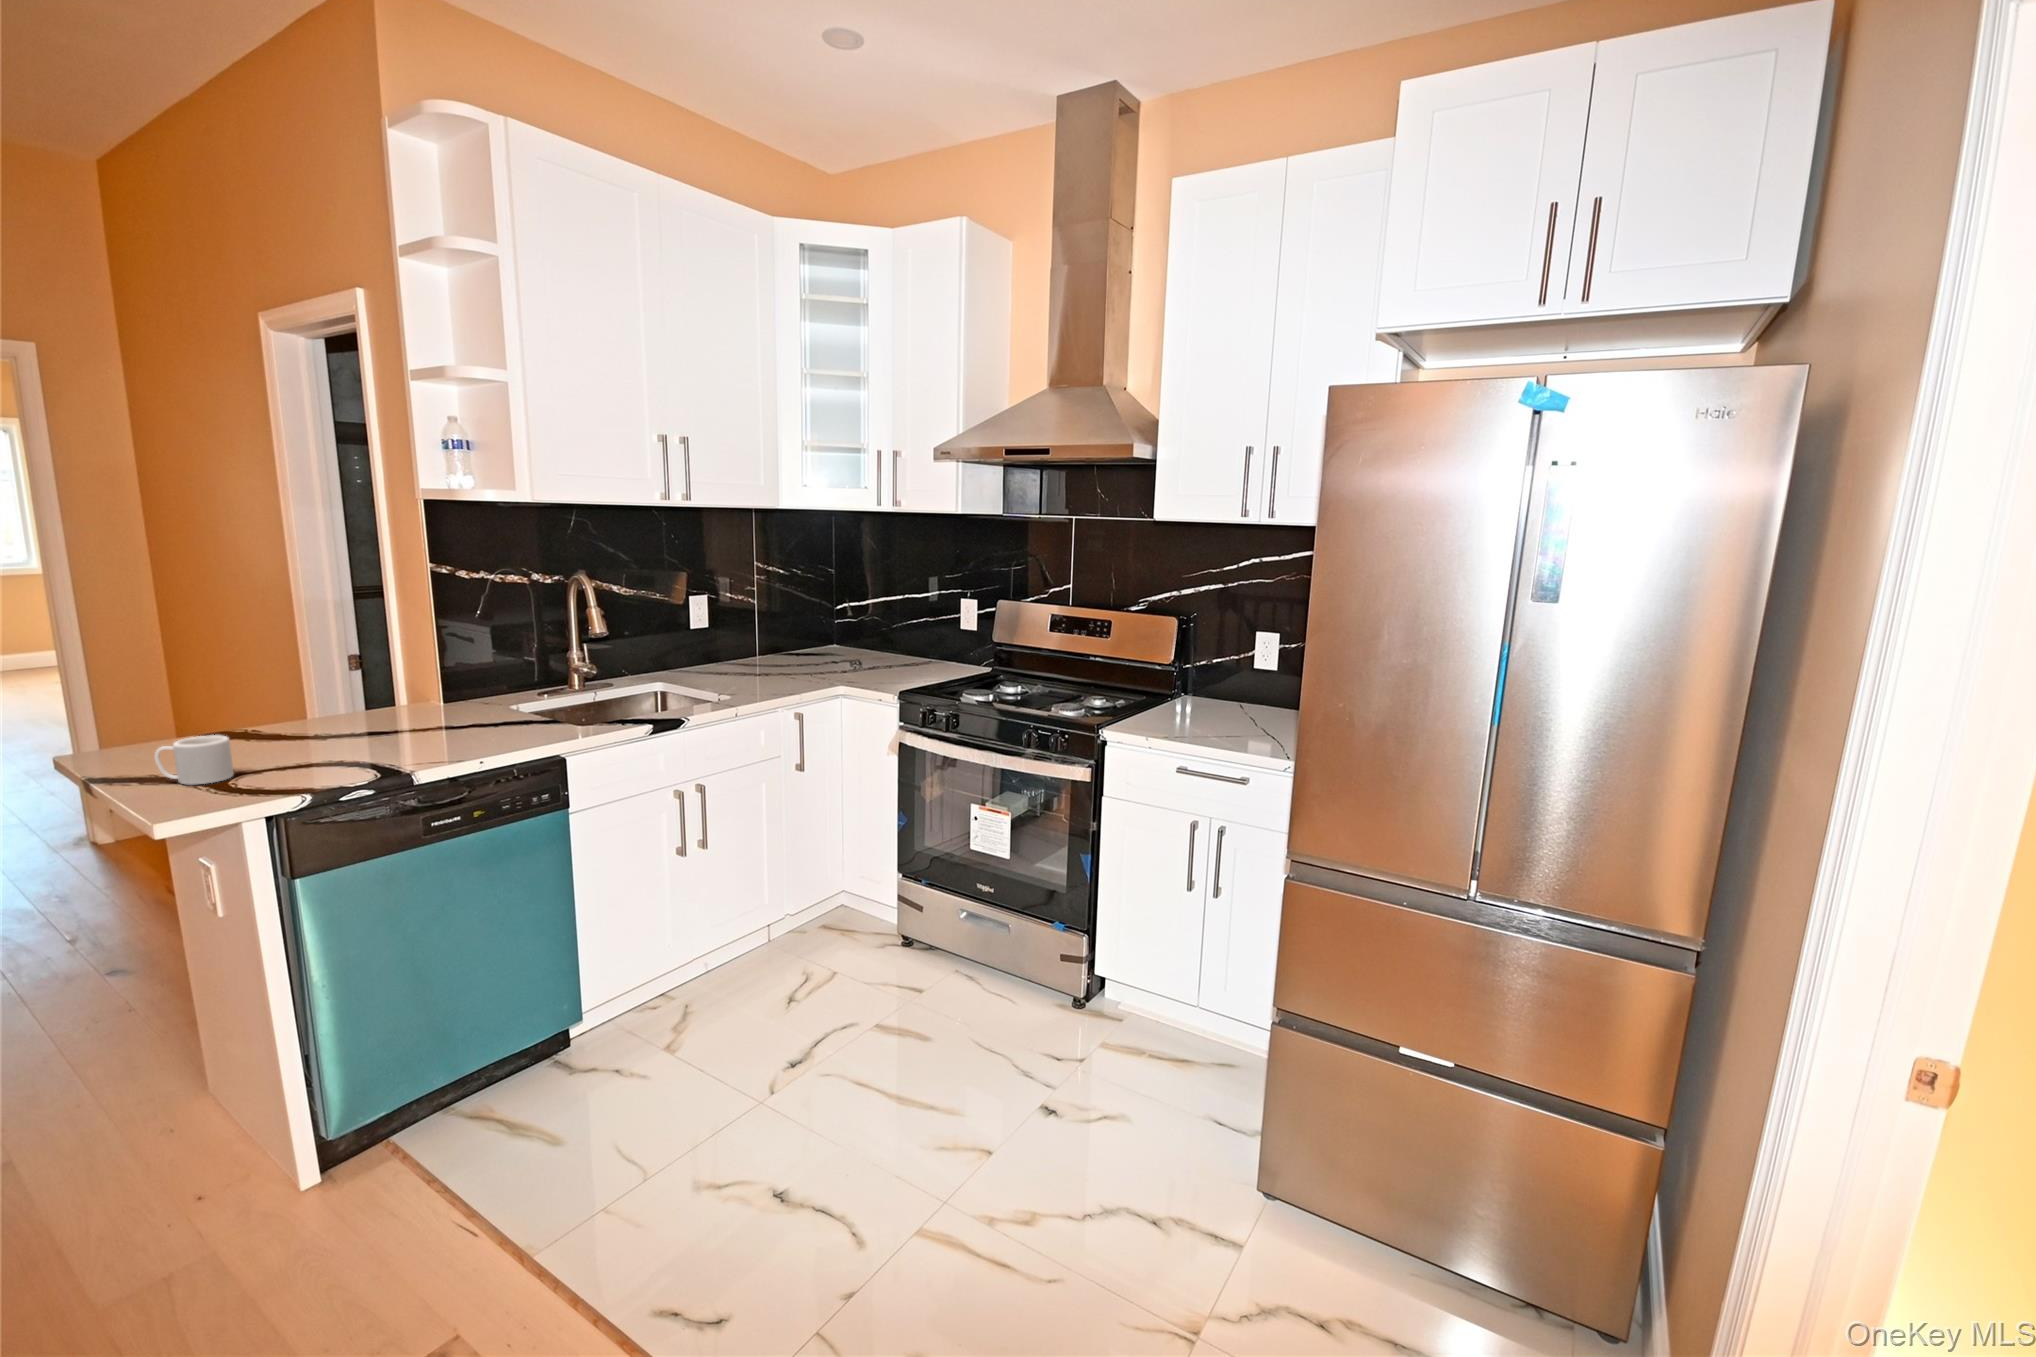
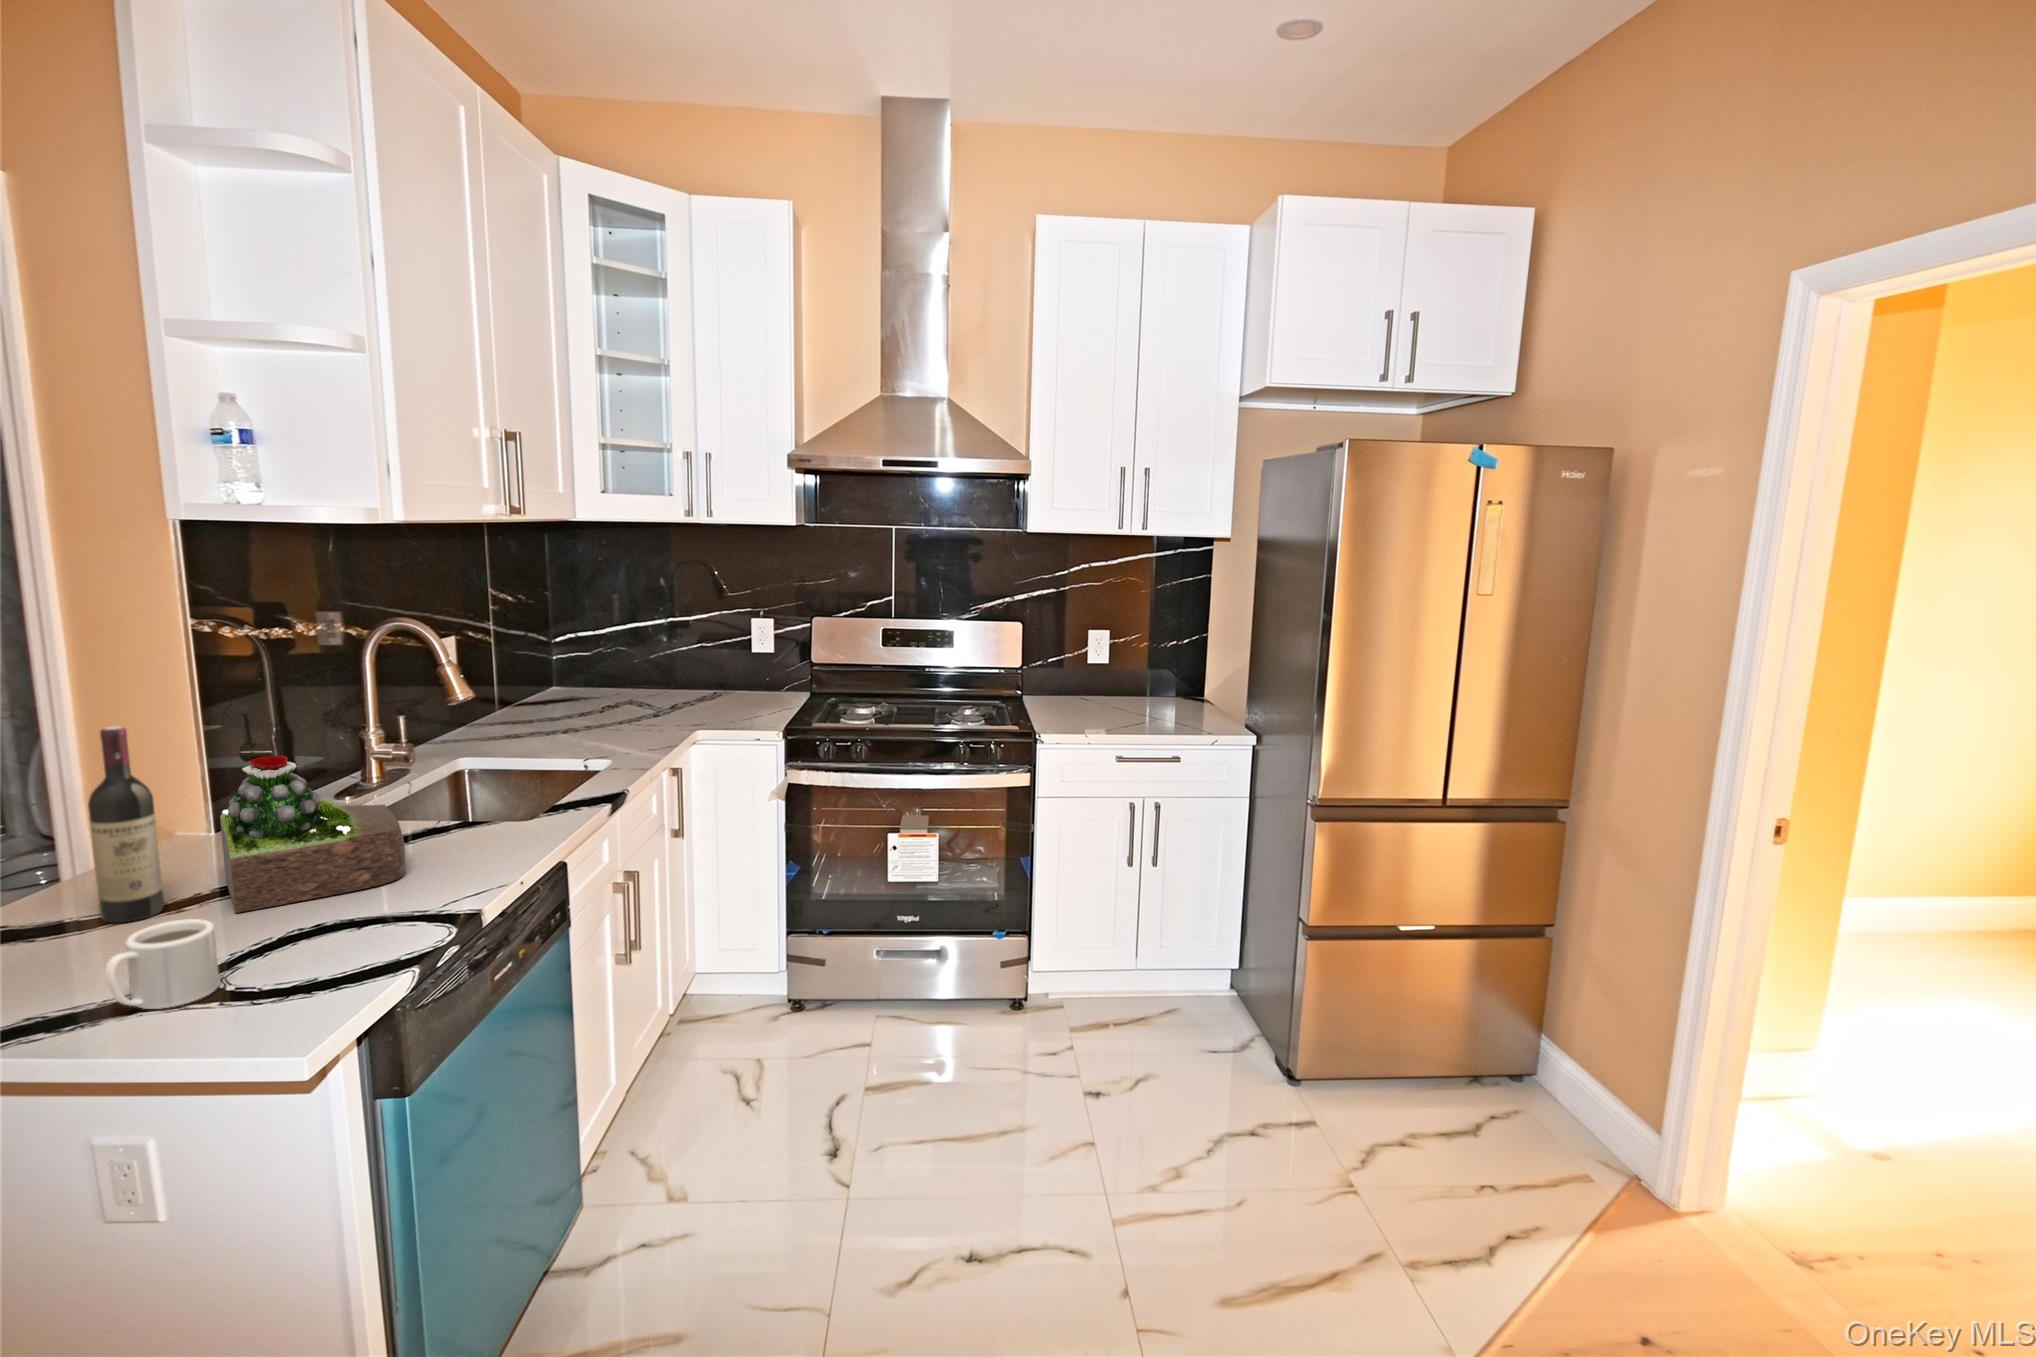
wine bottle: none [280,621,325,740] -> present [88,726,164,923]
succulent plant: none [332,651,479,746] -> present [220,756,405,913]

